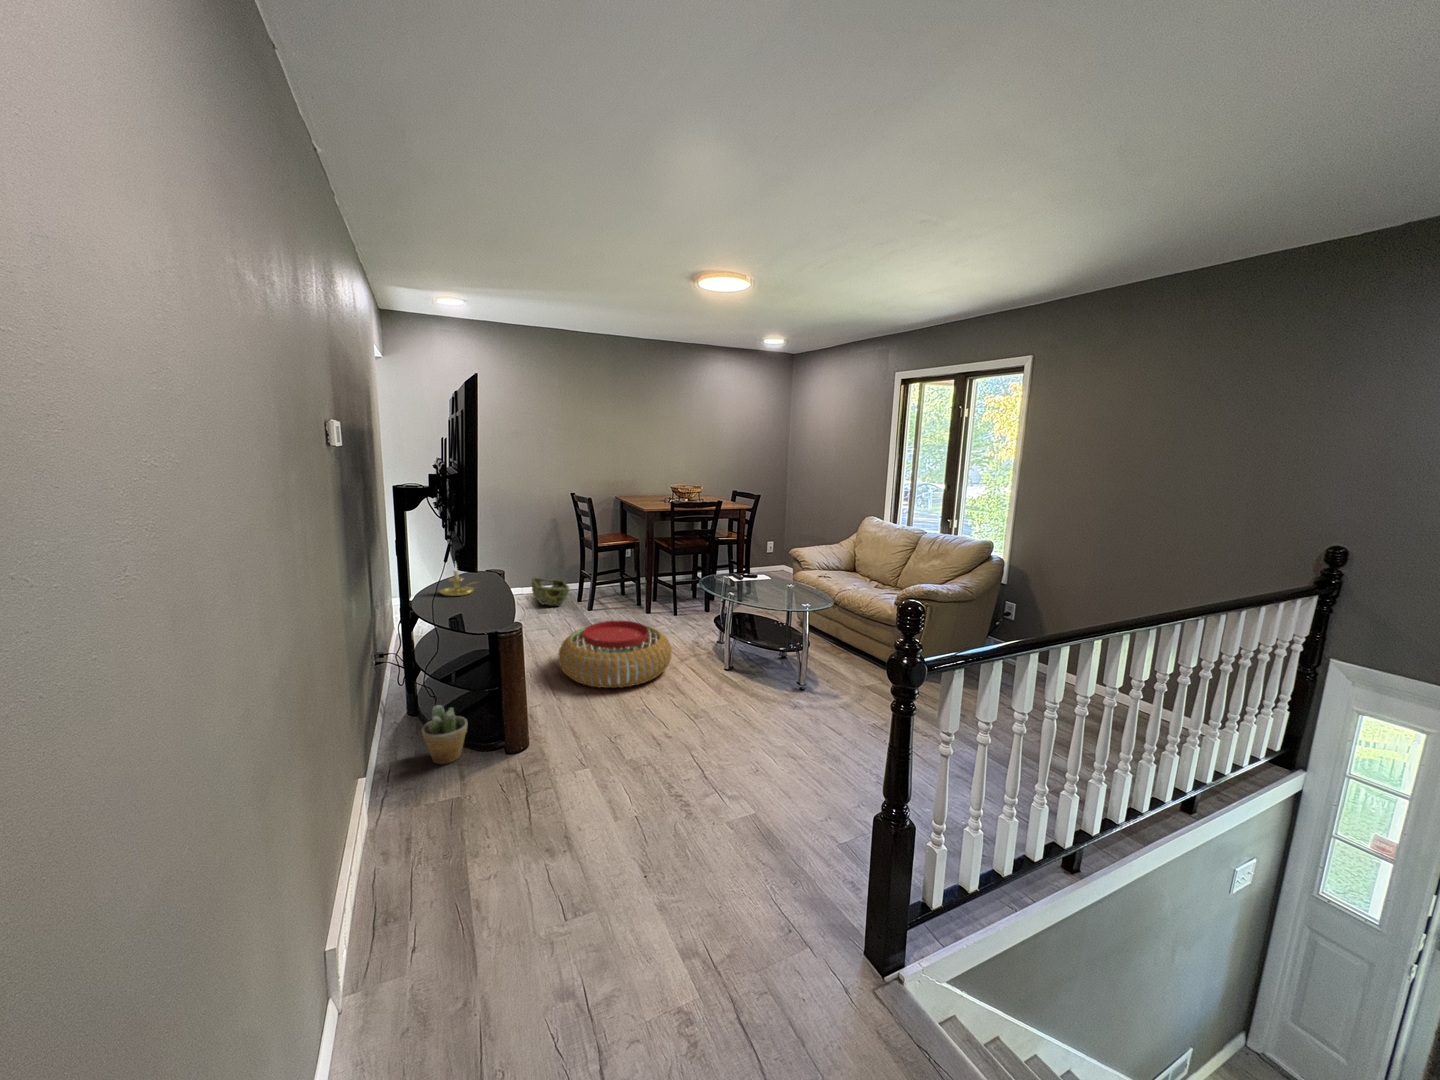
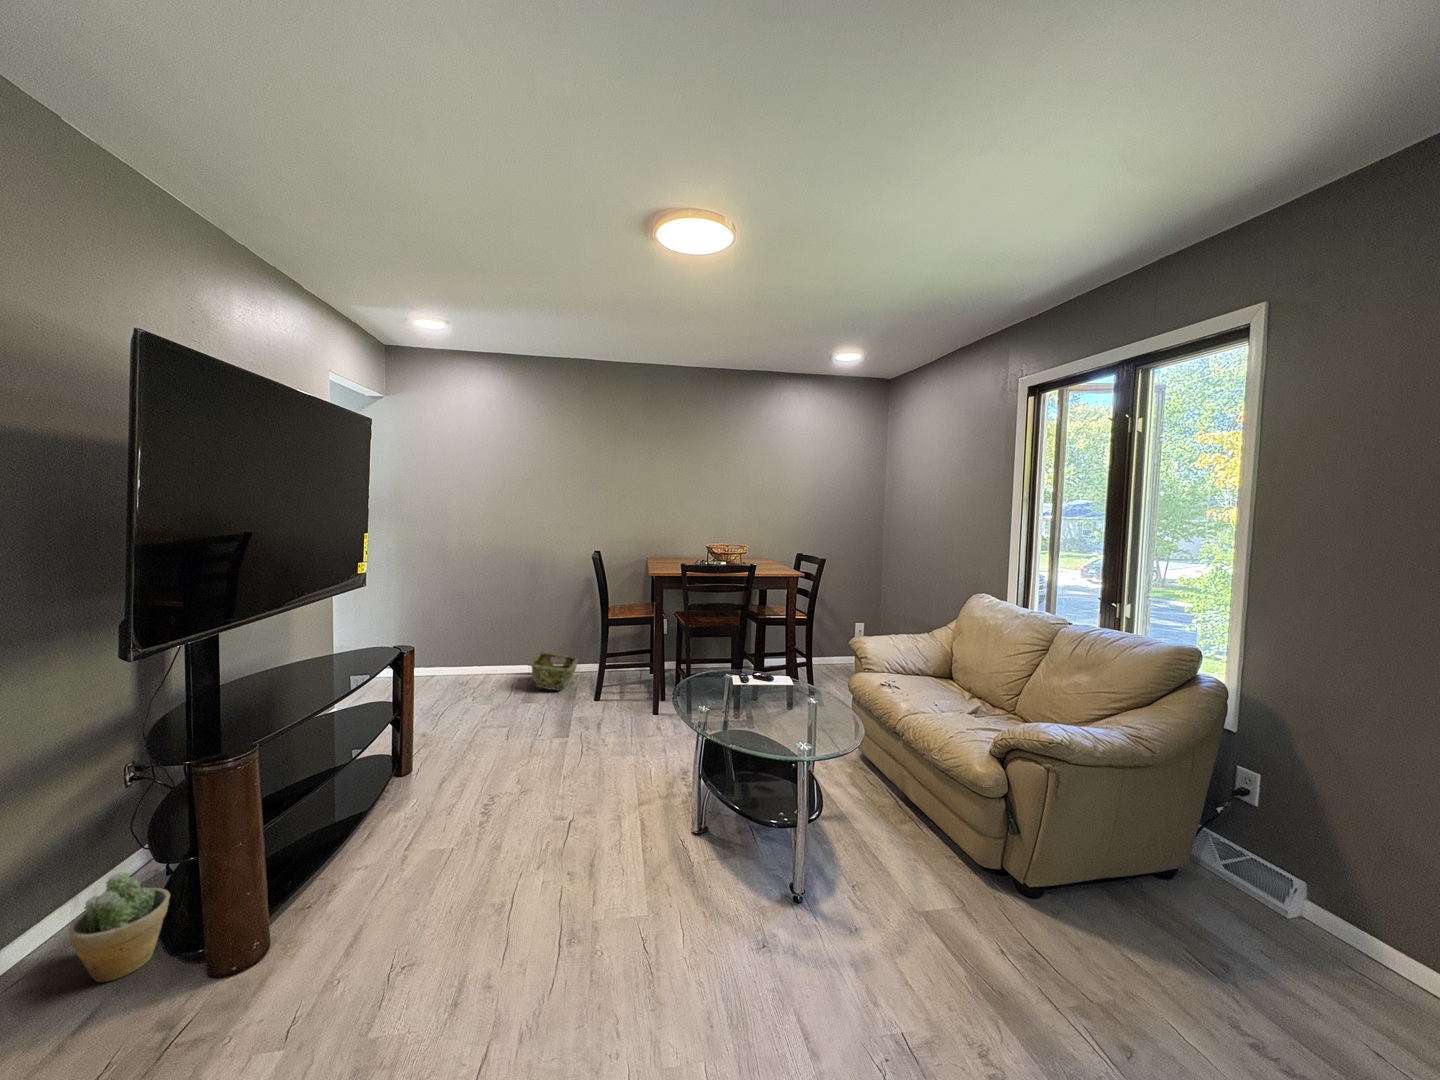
candle holder: present [440,565,475,596] -> none [264,635,324,685]
pouf: present [559,621,672,688] -> none [443,729,619,848]

